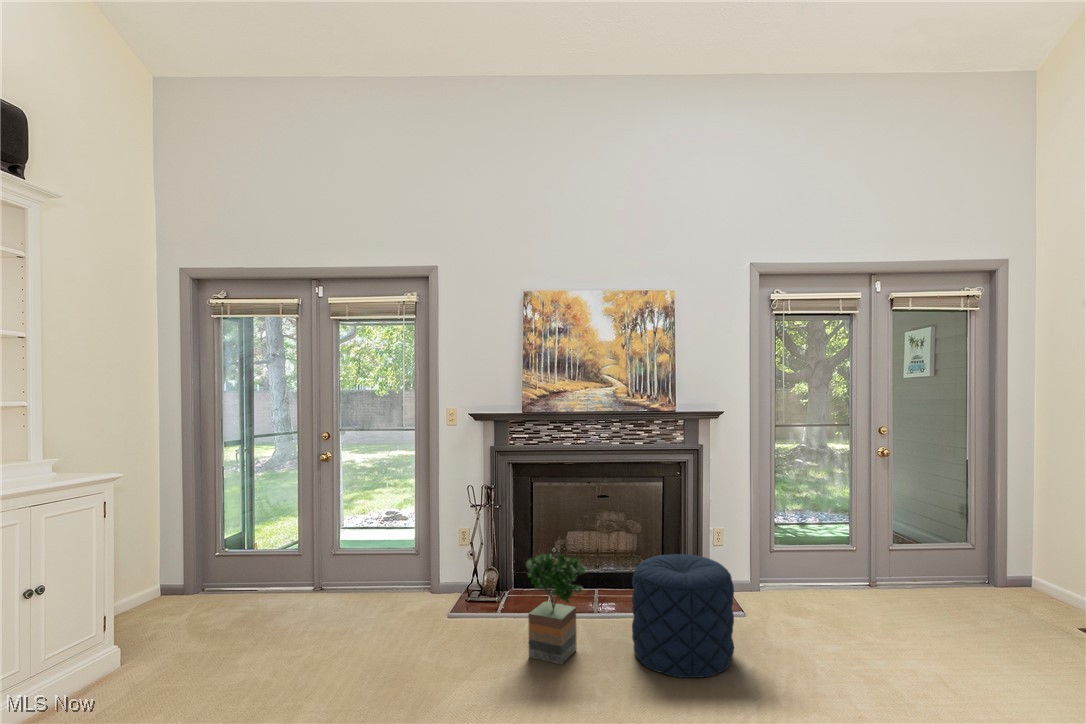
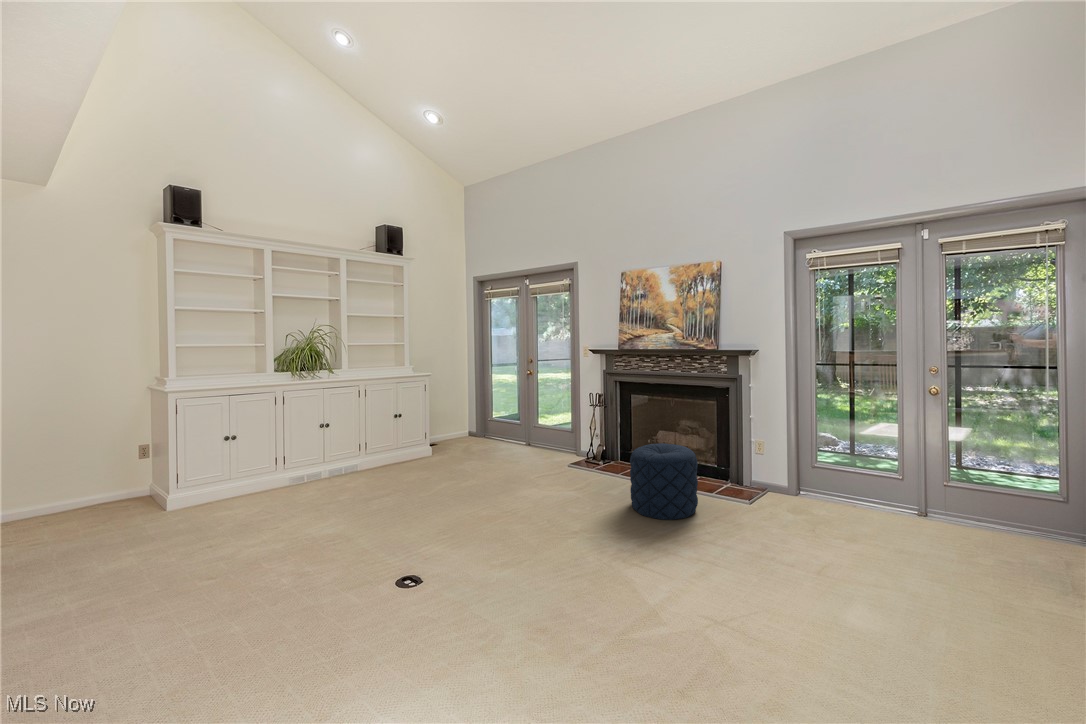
potted tree: present [527,554,587,665] -> none [573,432,616,496]

